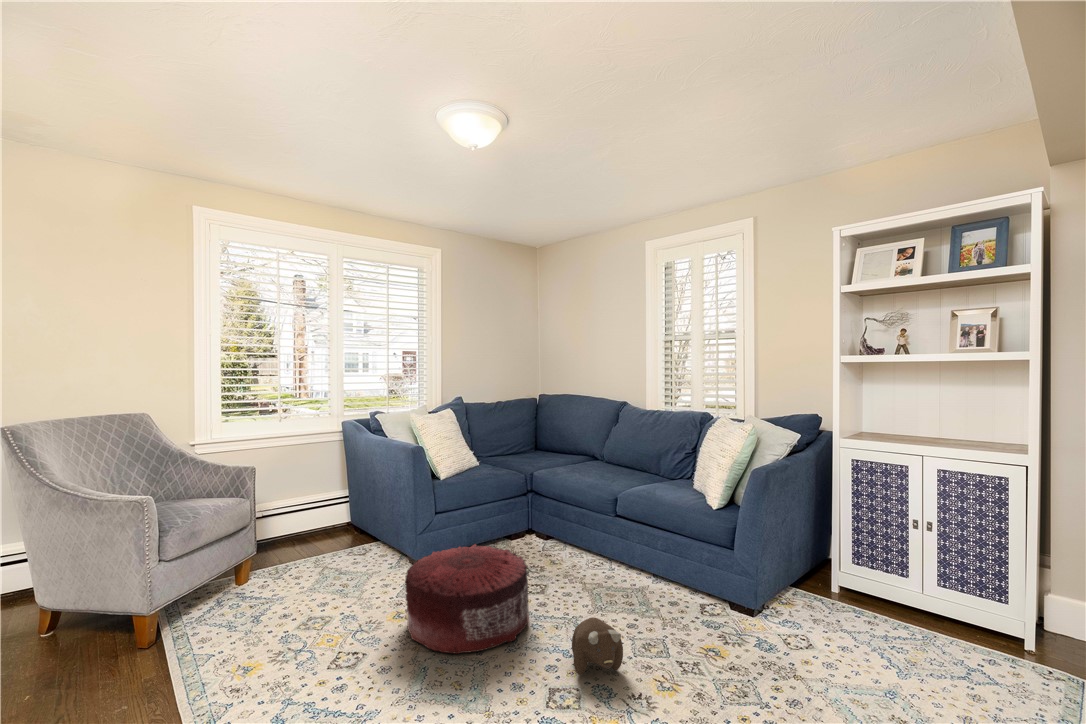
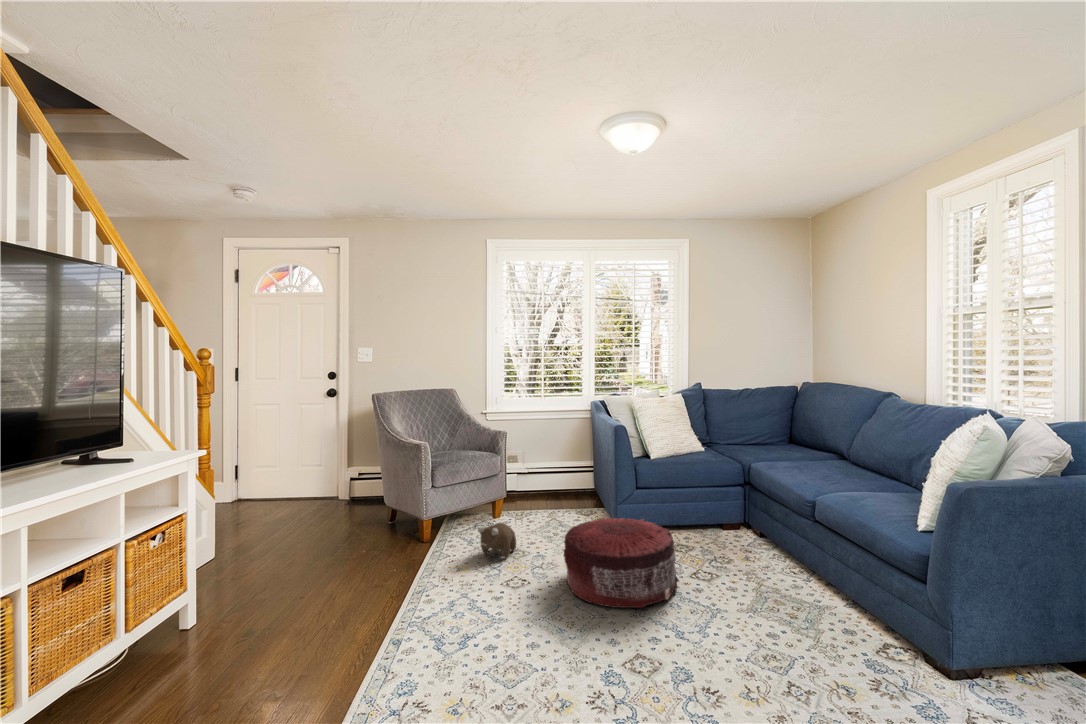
plush toy: present [572,617,623,675] -> present [478,523,516,558]

